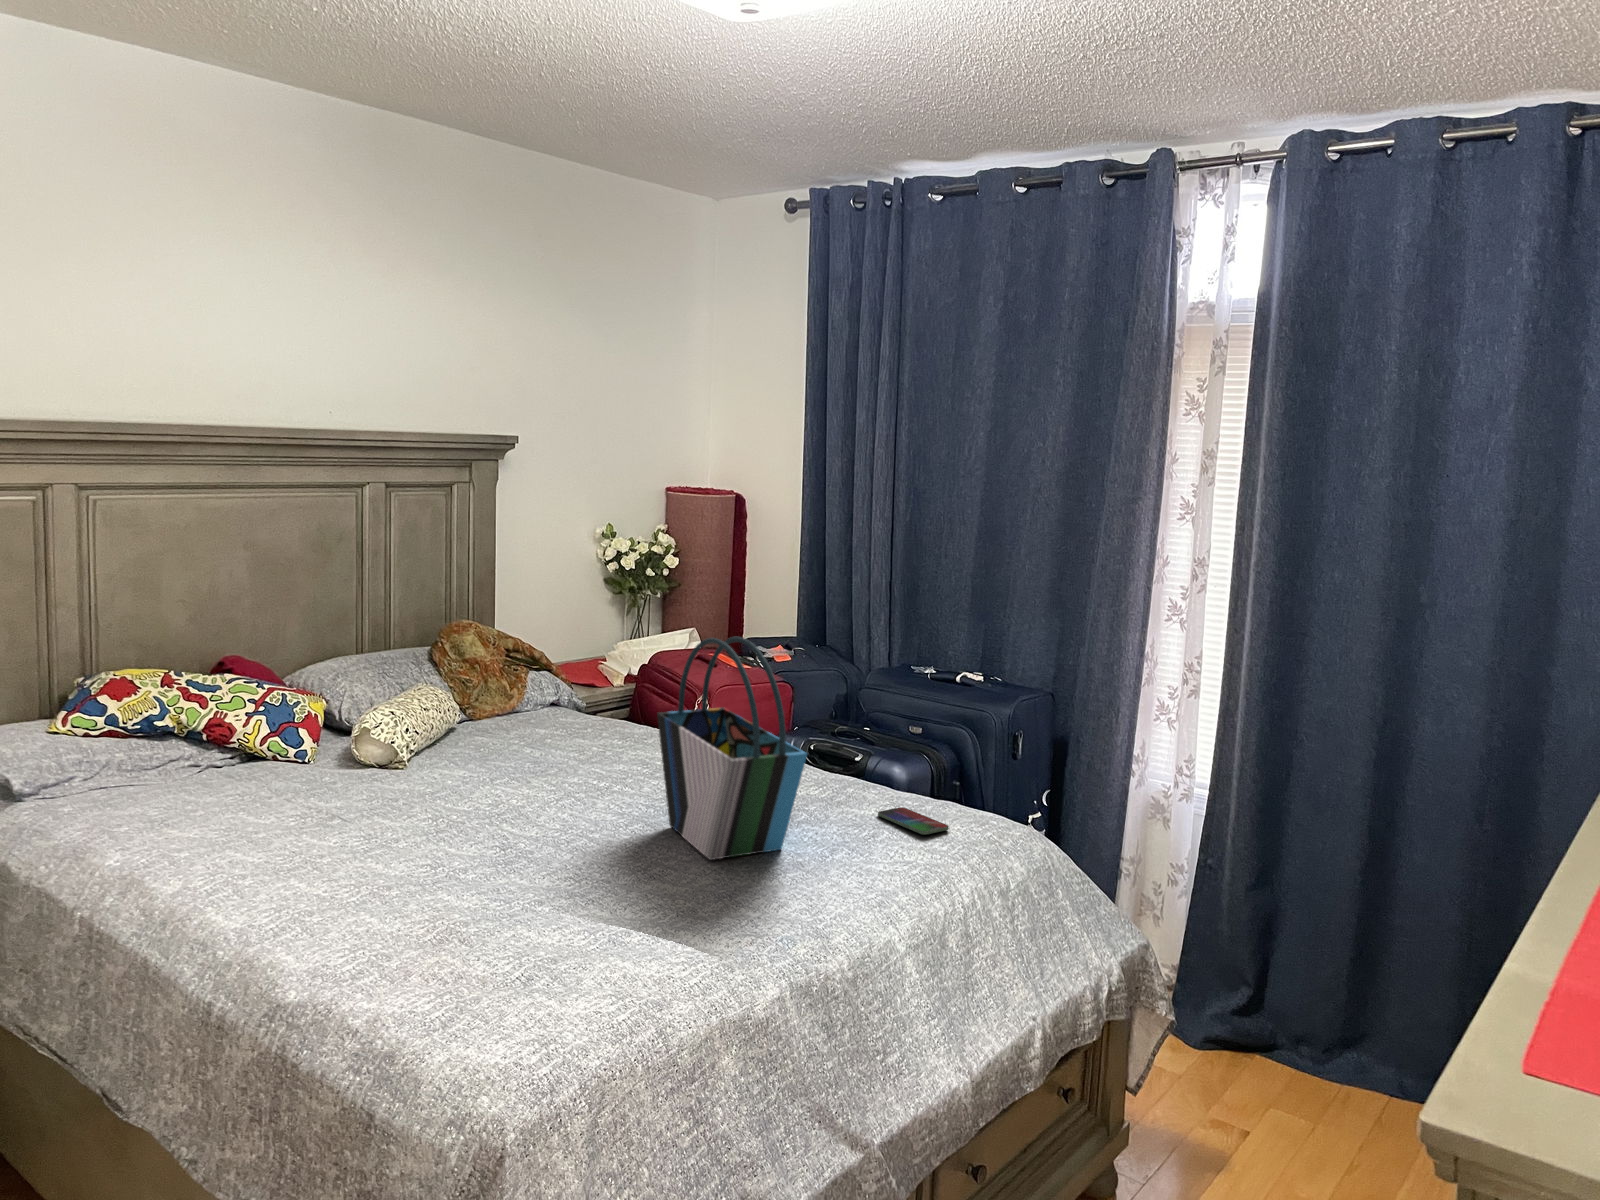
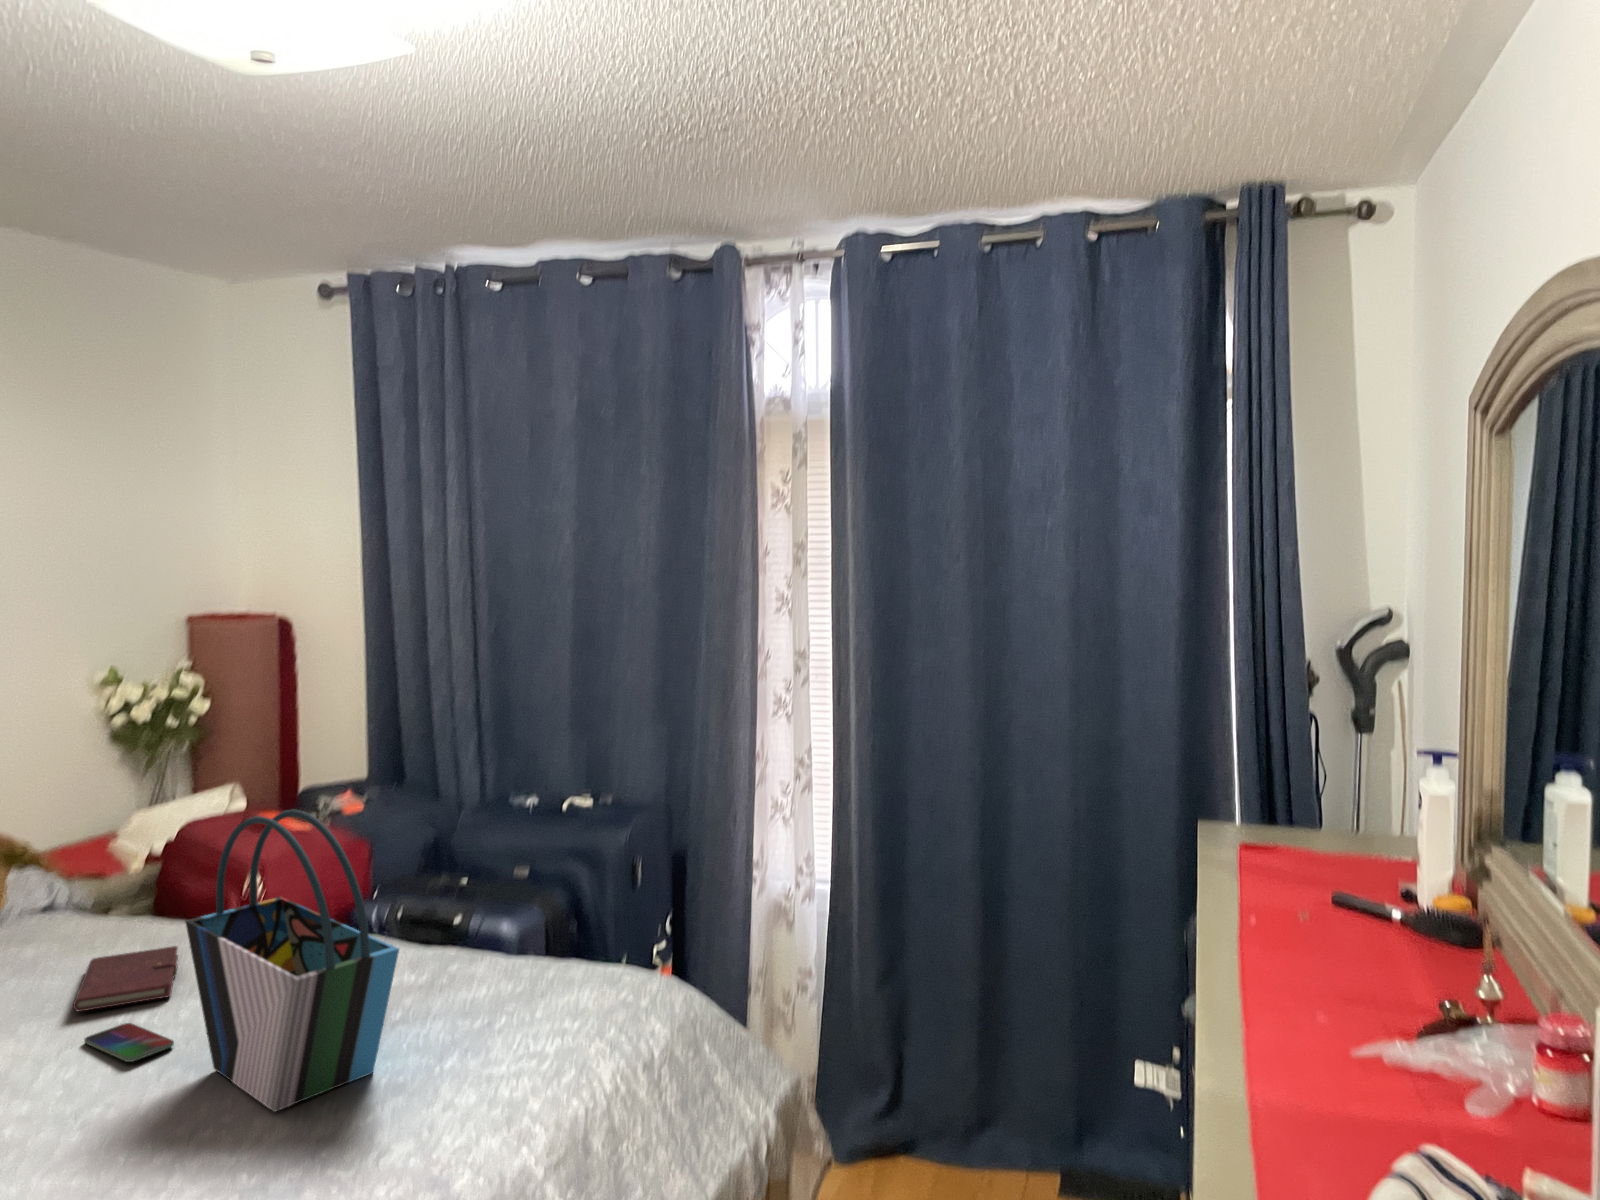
notebook: none [577,740,648,775] -> present [73,946,178,1012]
smartphone: present [878,807,949,835] -> present [84,1023,174,1062]

